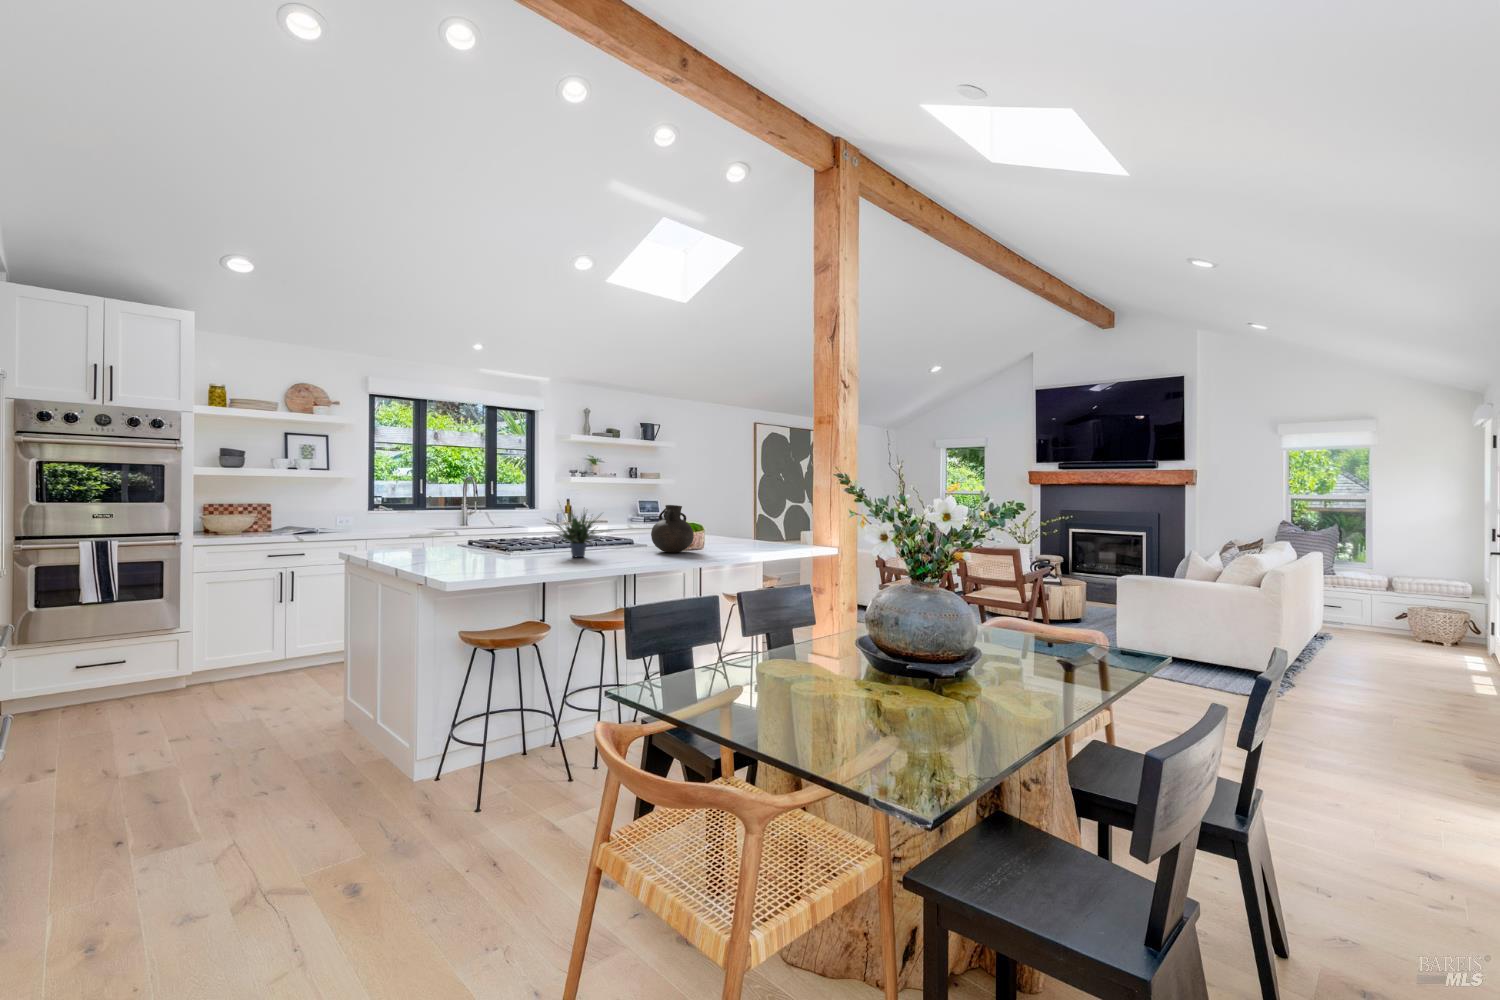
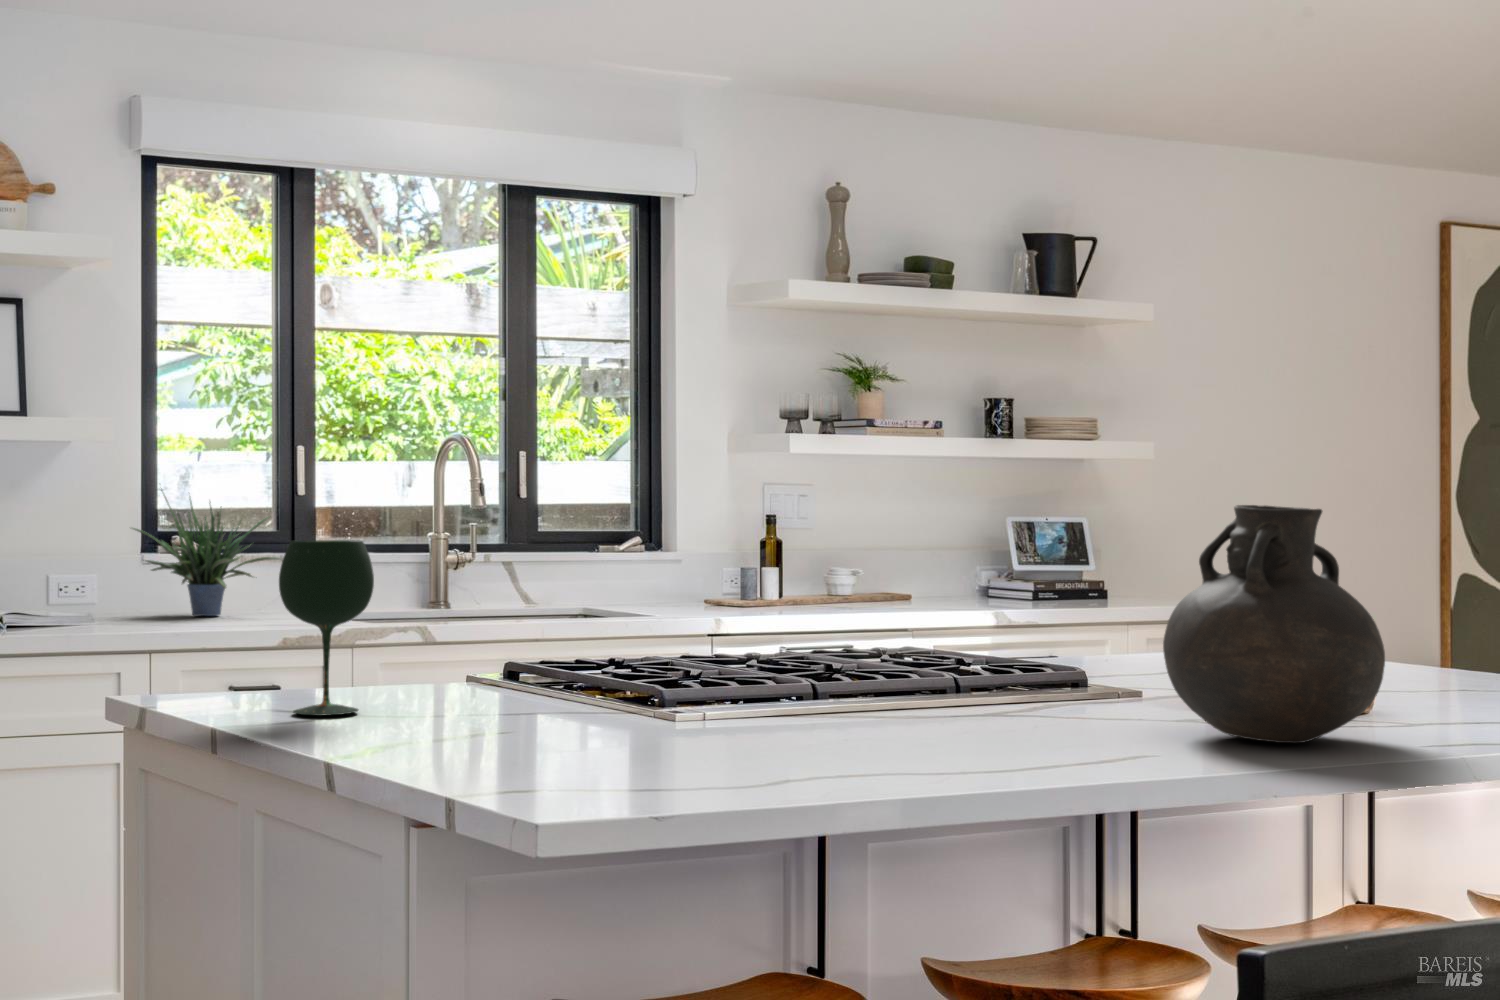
potted plant: present [552,511,604,557] -> present [132,495,280,616]
wine glass: none [447,512,471,552] -> present [279,540,374,716]

